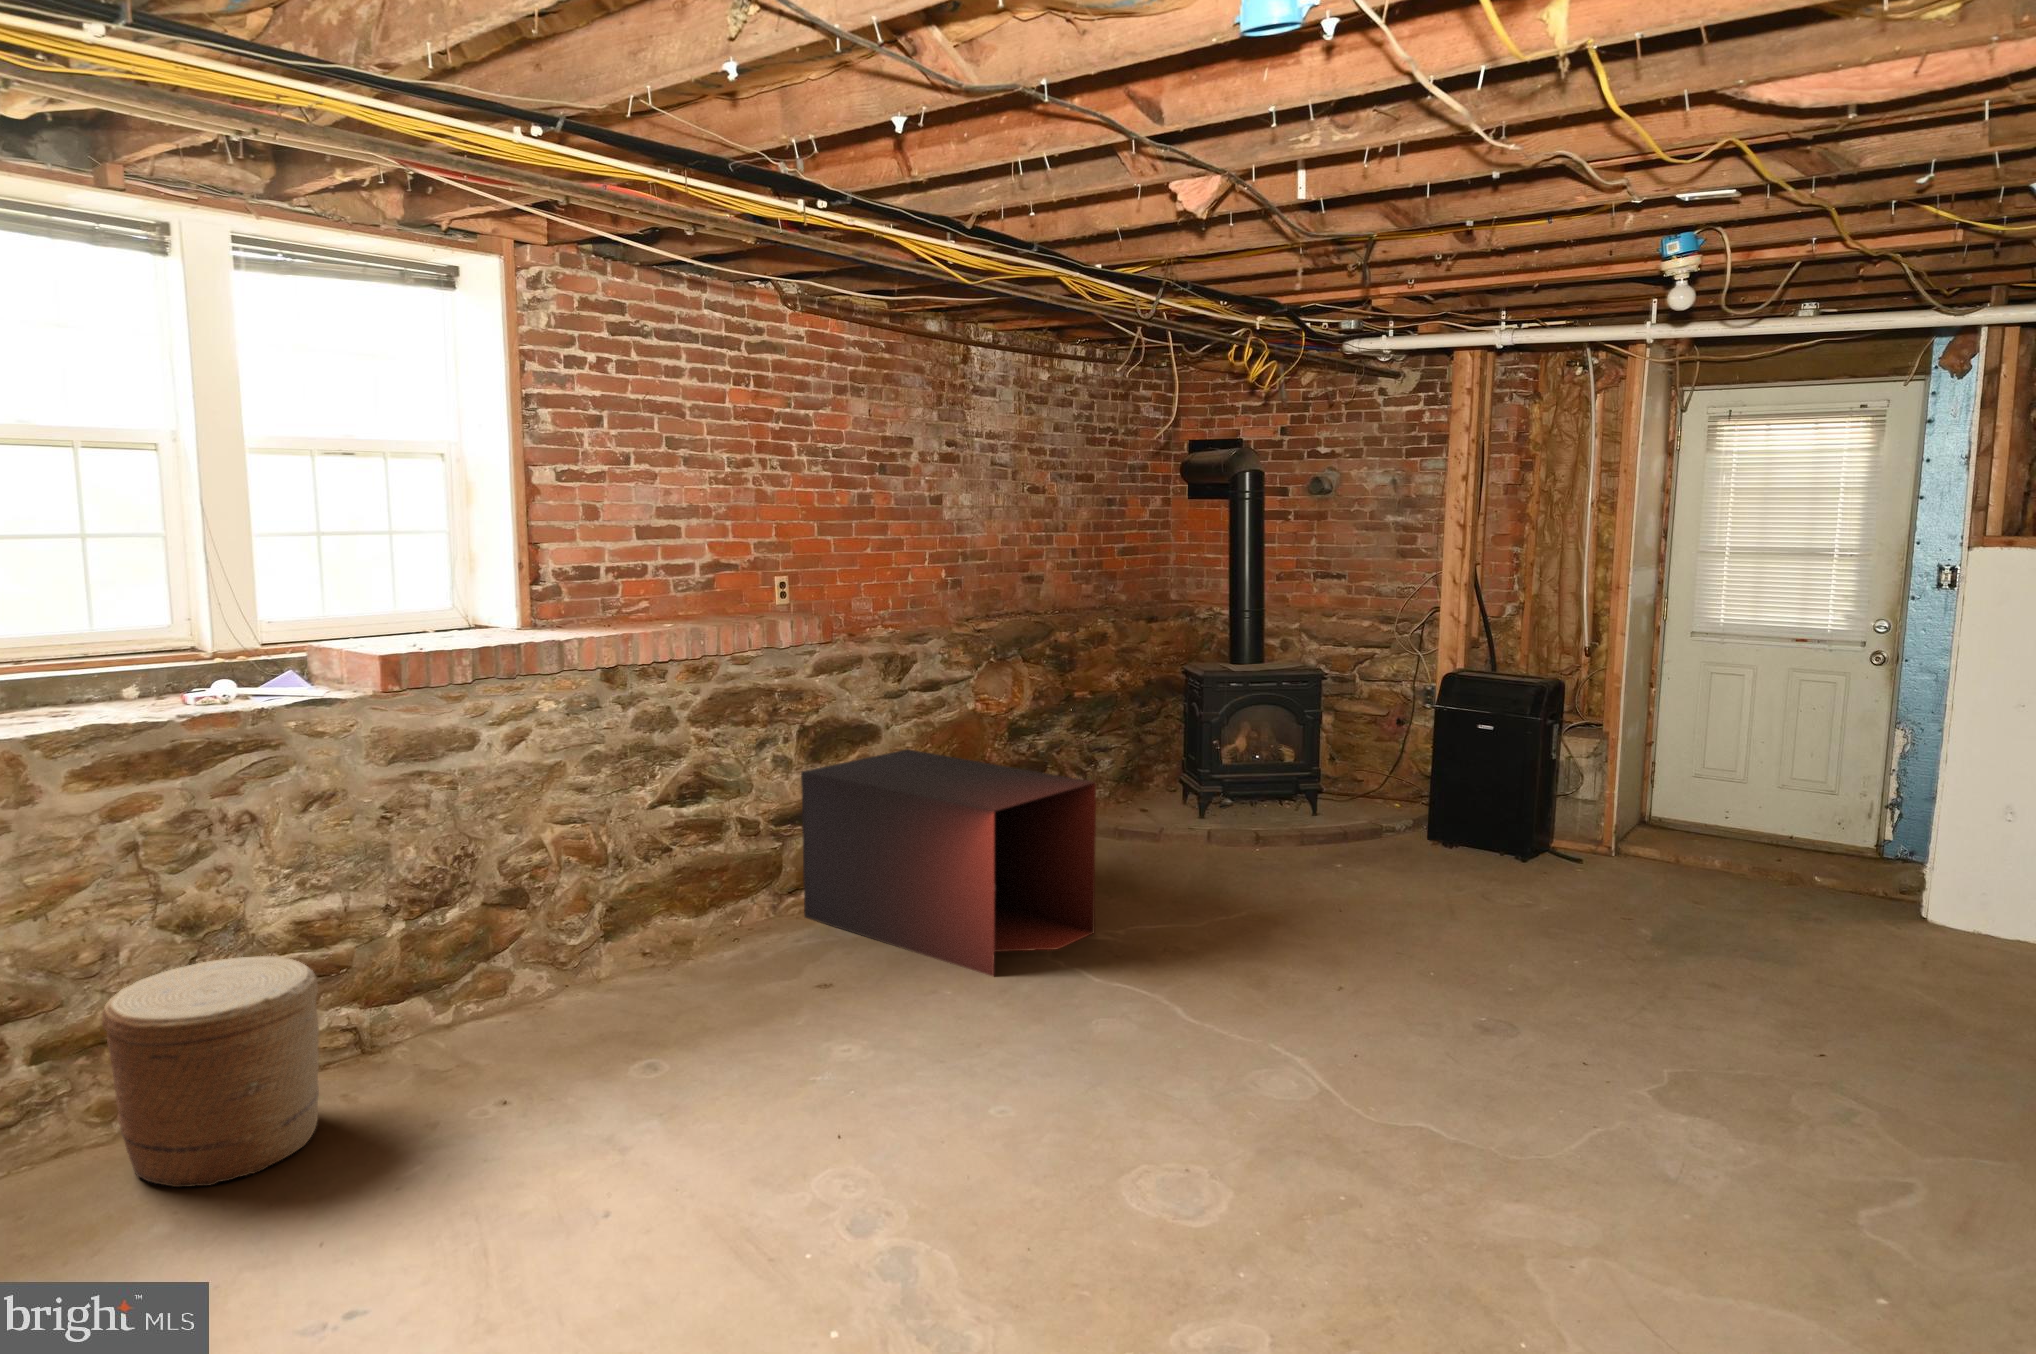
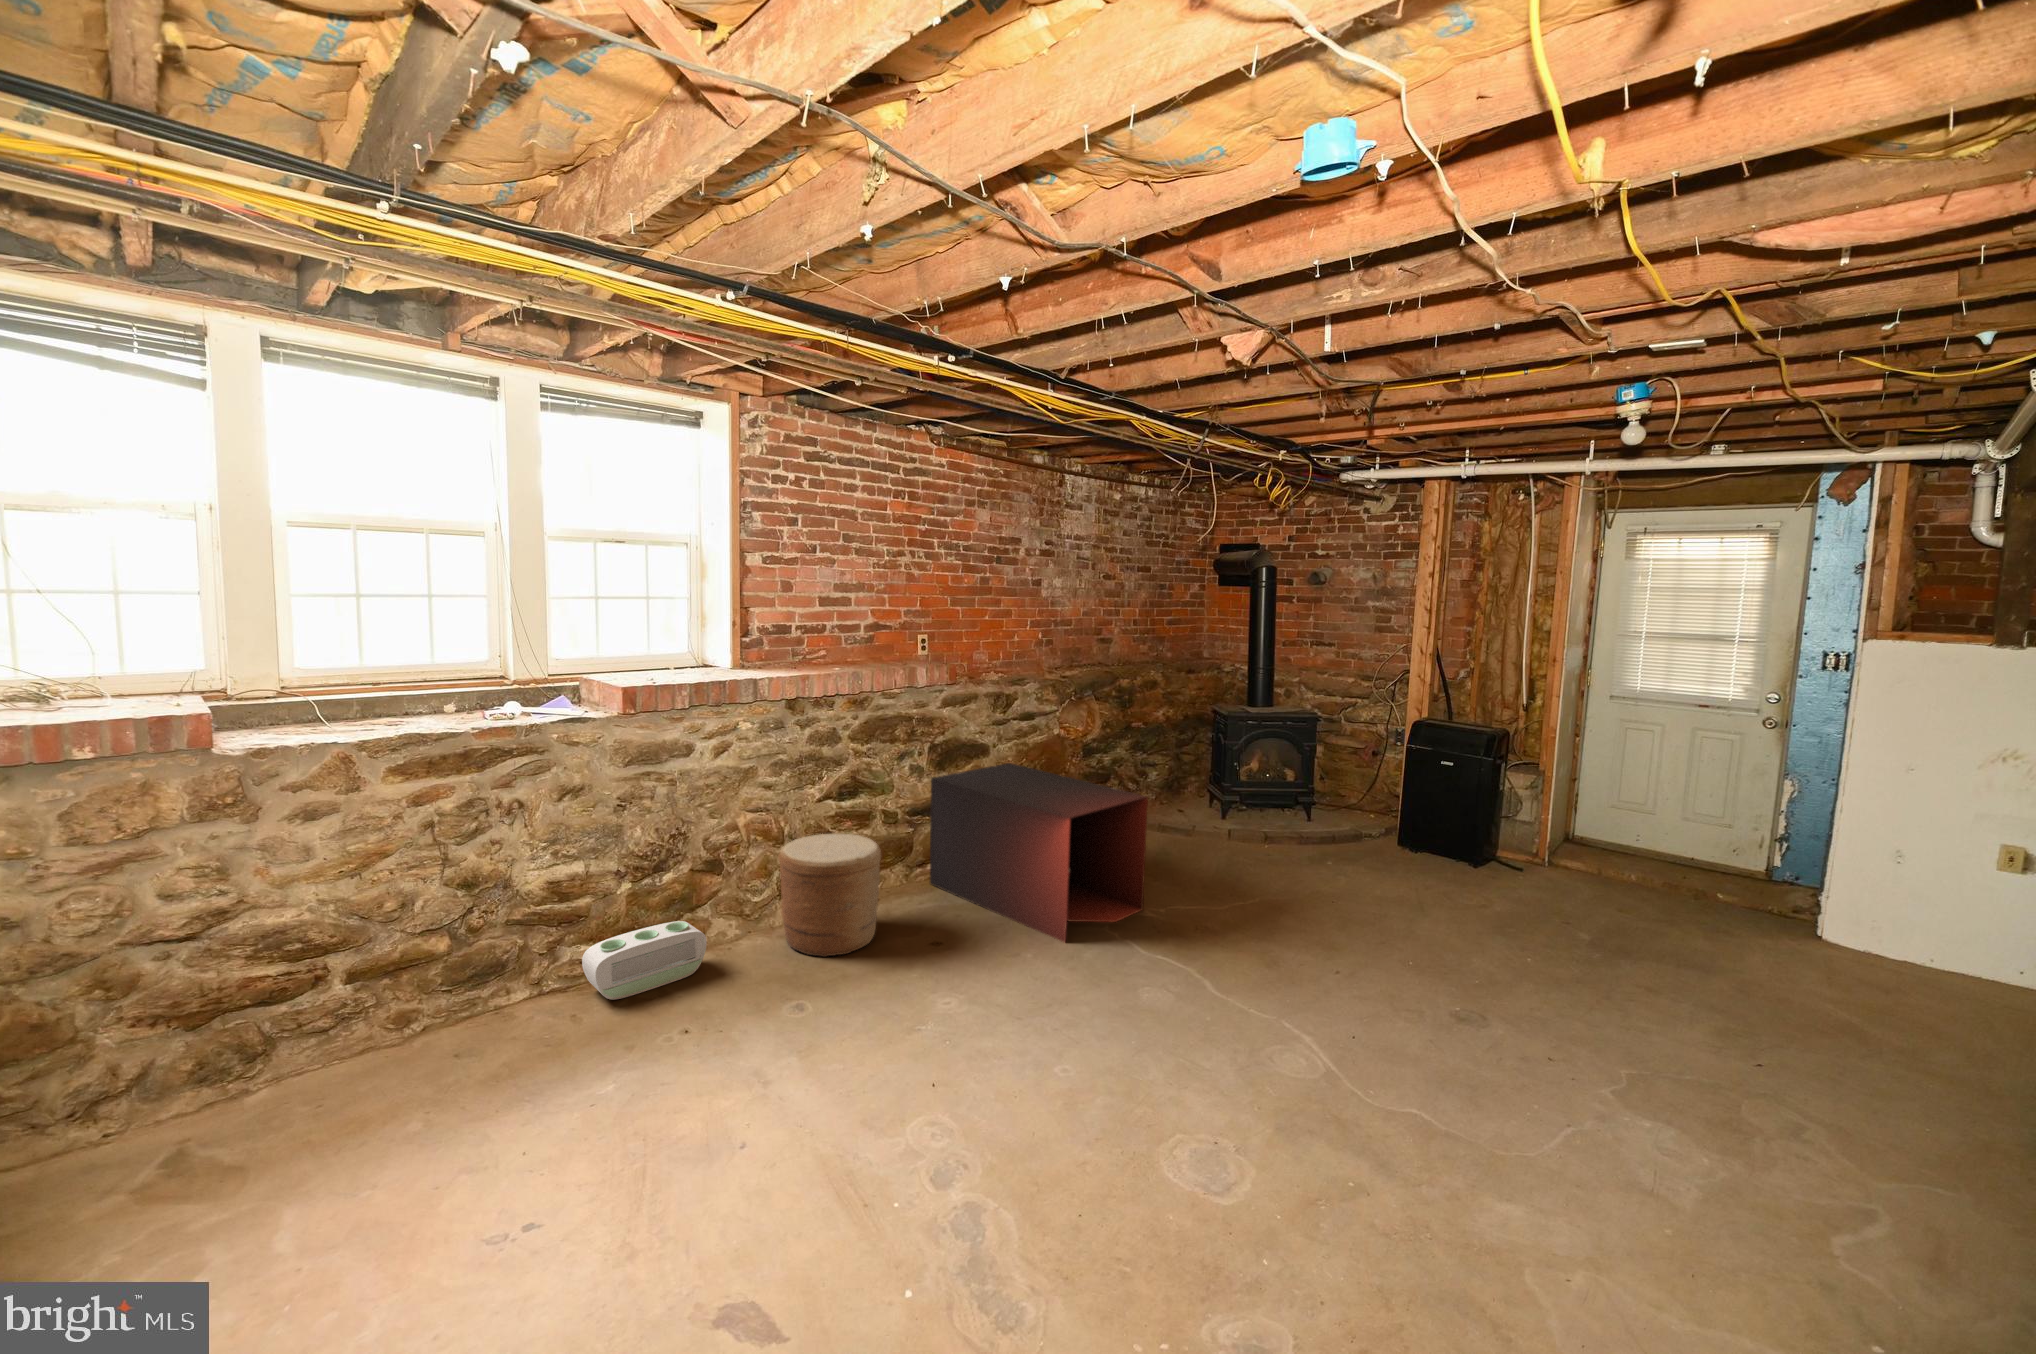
woven basket: present [102,956,319,1187] -> present [779,834,881,957]
air purifier: none [343,972,511,1075] -> present [582,921,707,1000]

